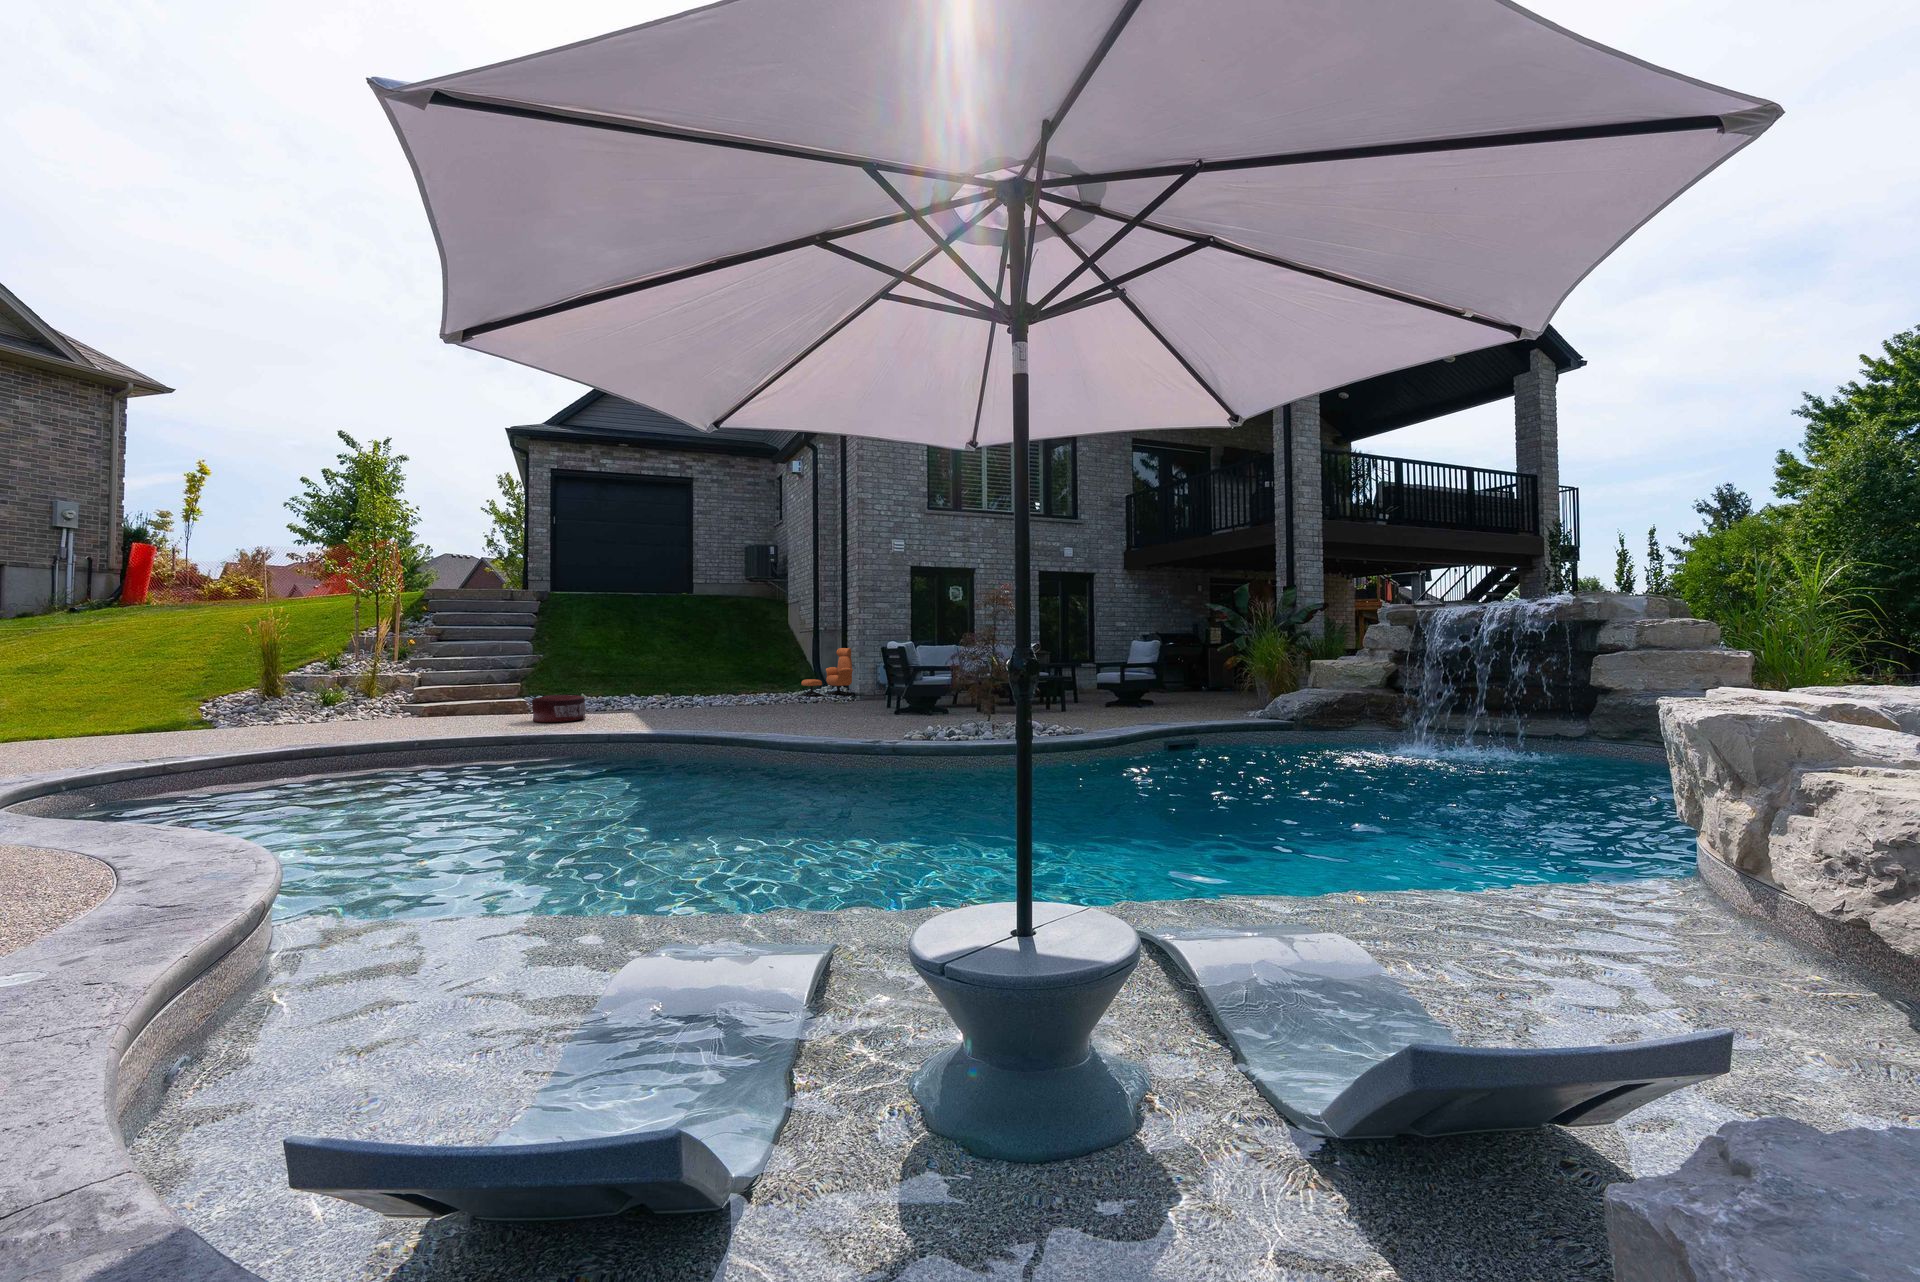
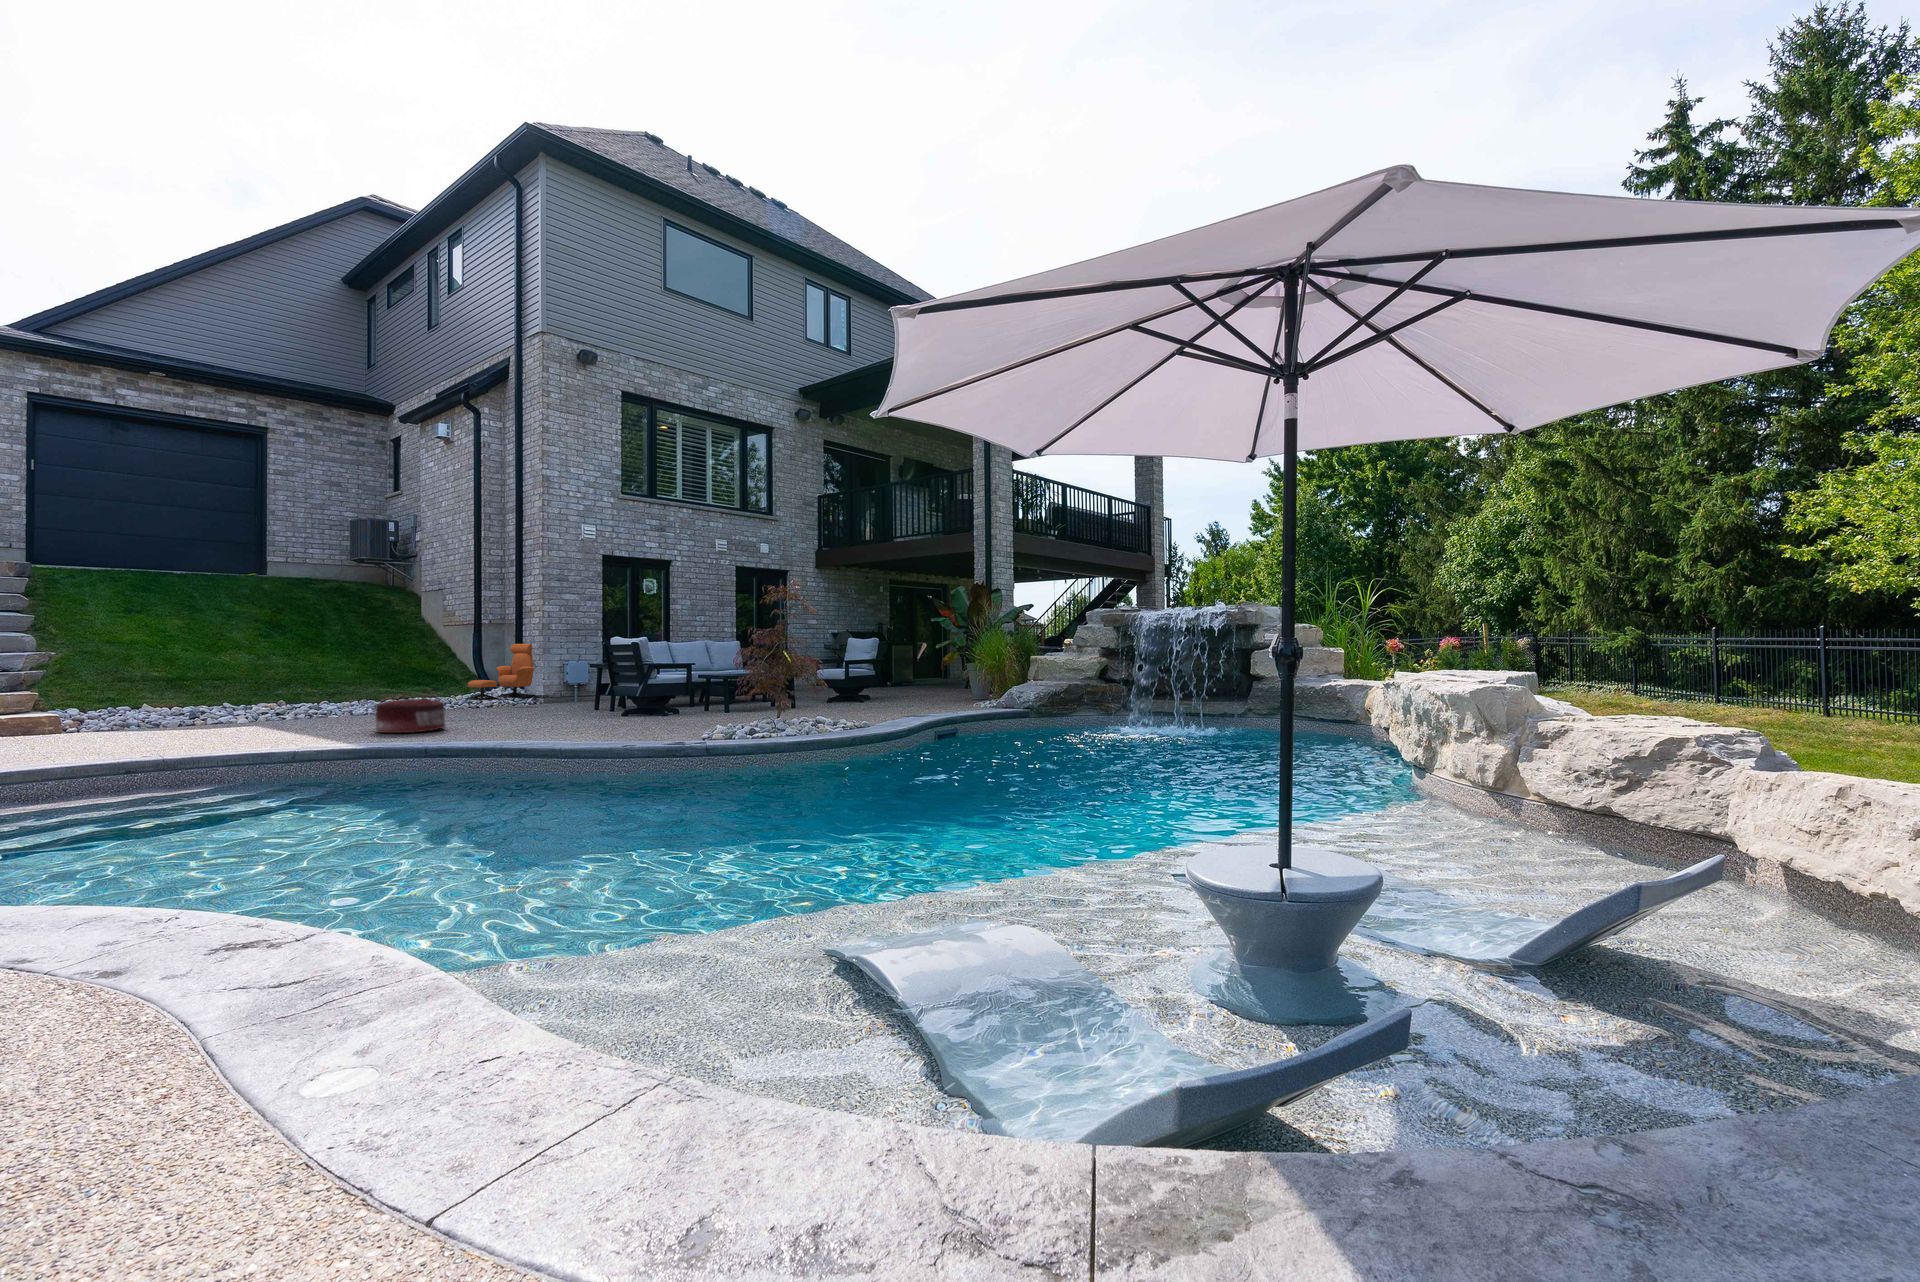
pouf: present [532,695,586,723] -> present [376,699,445,733]

